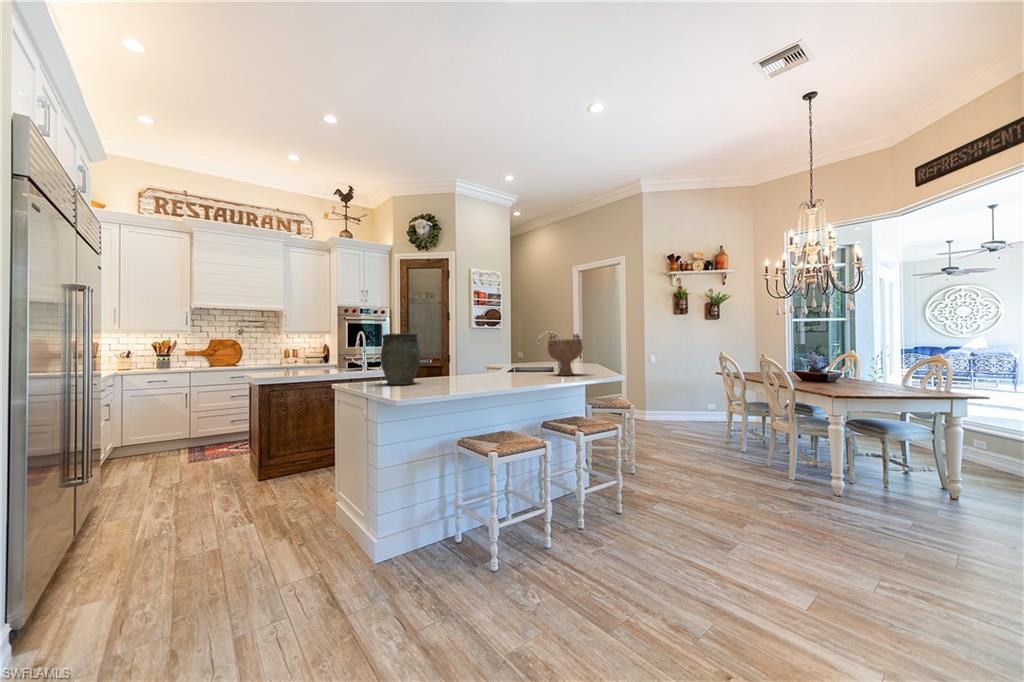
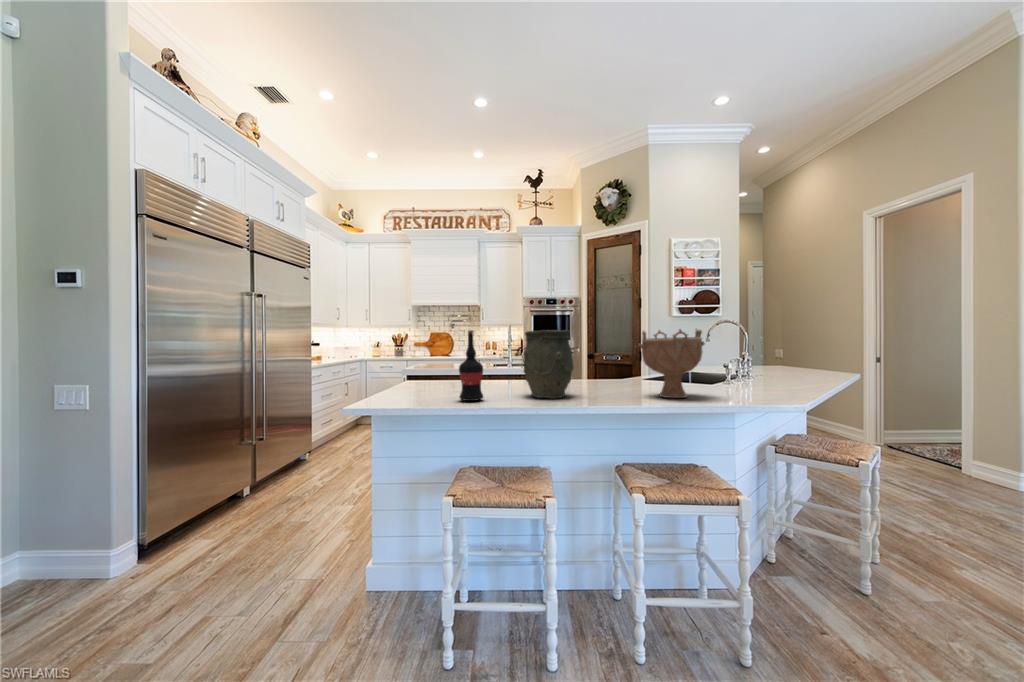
wine bottle: none [457,332,477,385] -> present [459,330,483,401]
vase: present [380,333,420,385] -> present [524,330,573,398]

